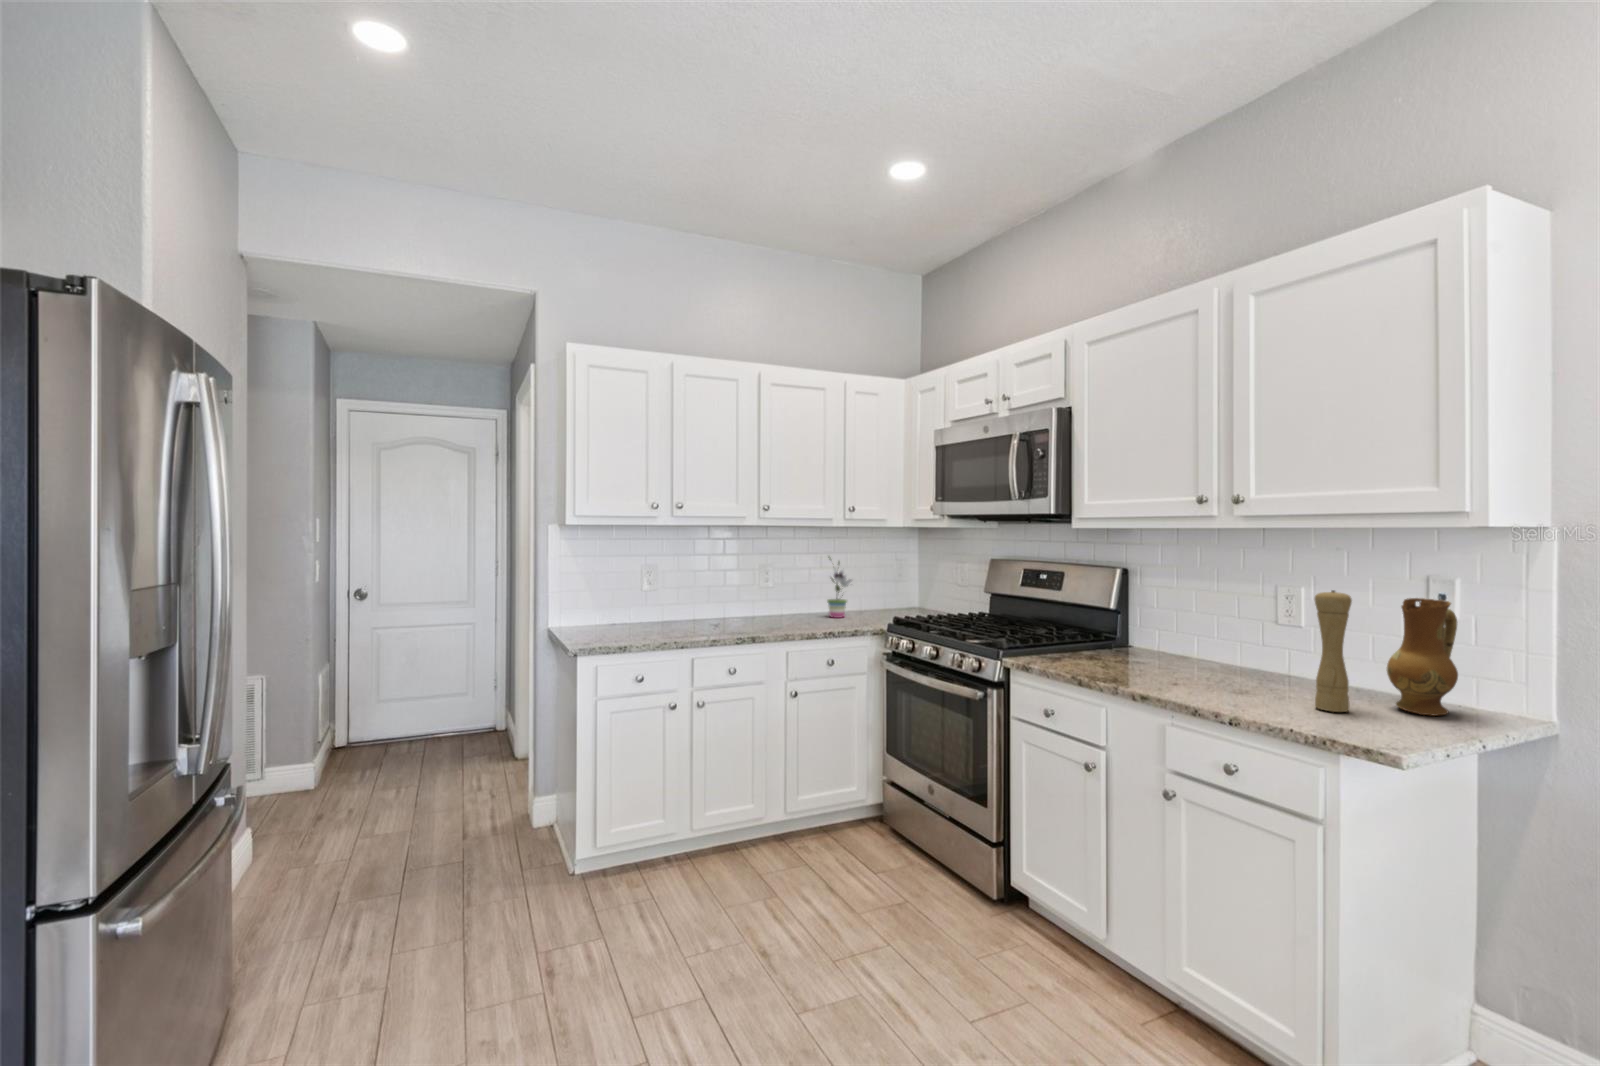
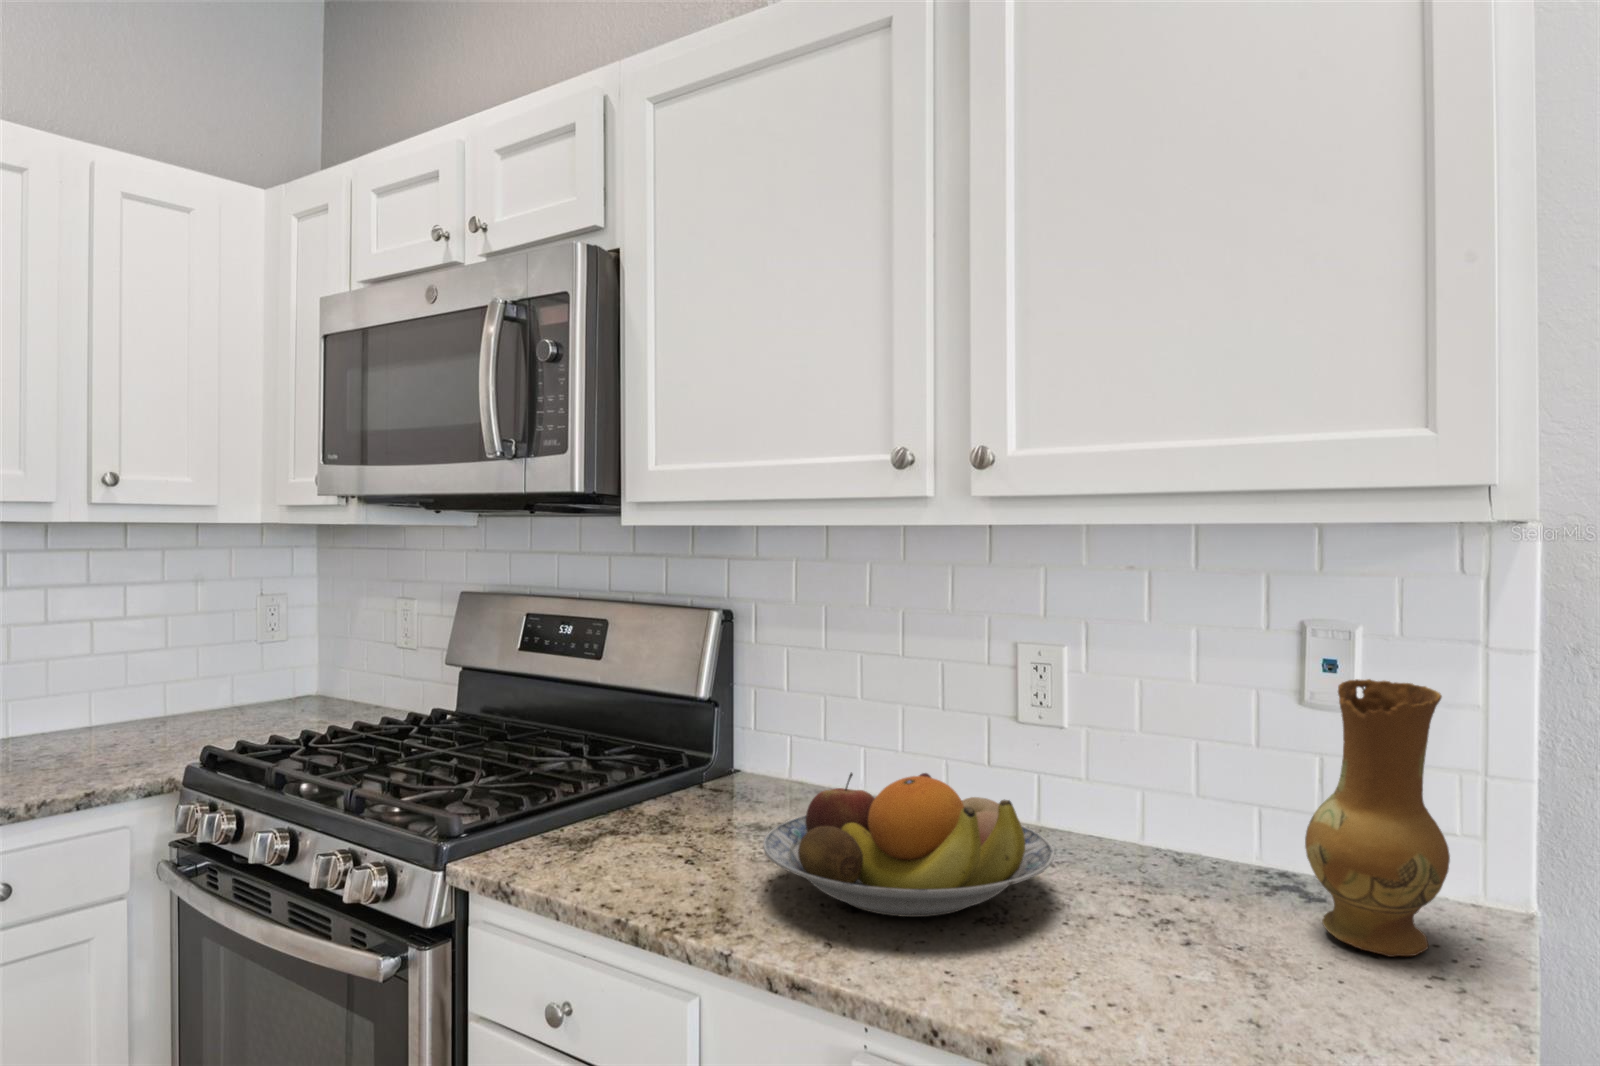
potted plant: present [827,563,851,618] -> none [39,593,124,749]
pepper mill: present [1315,590,1352,712] -> none [1188,674,1268,984]
fruit bowl: none [1133,632,1267,686] -> present [763,773,1054,917]

